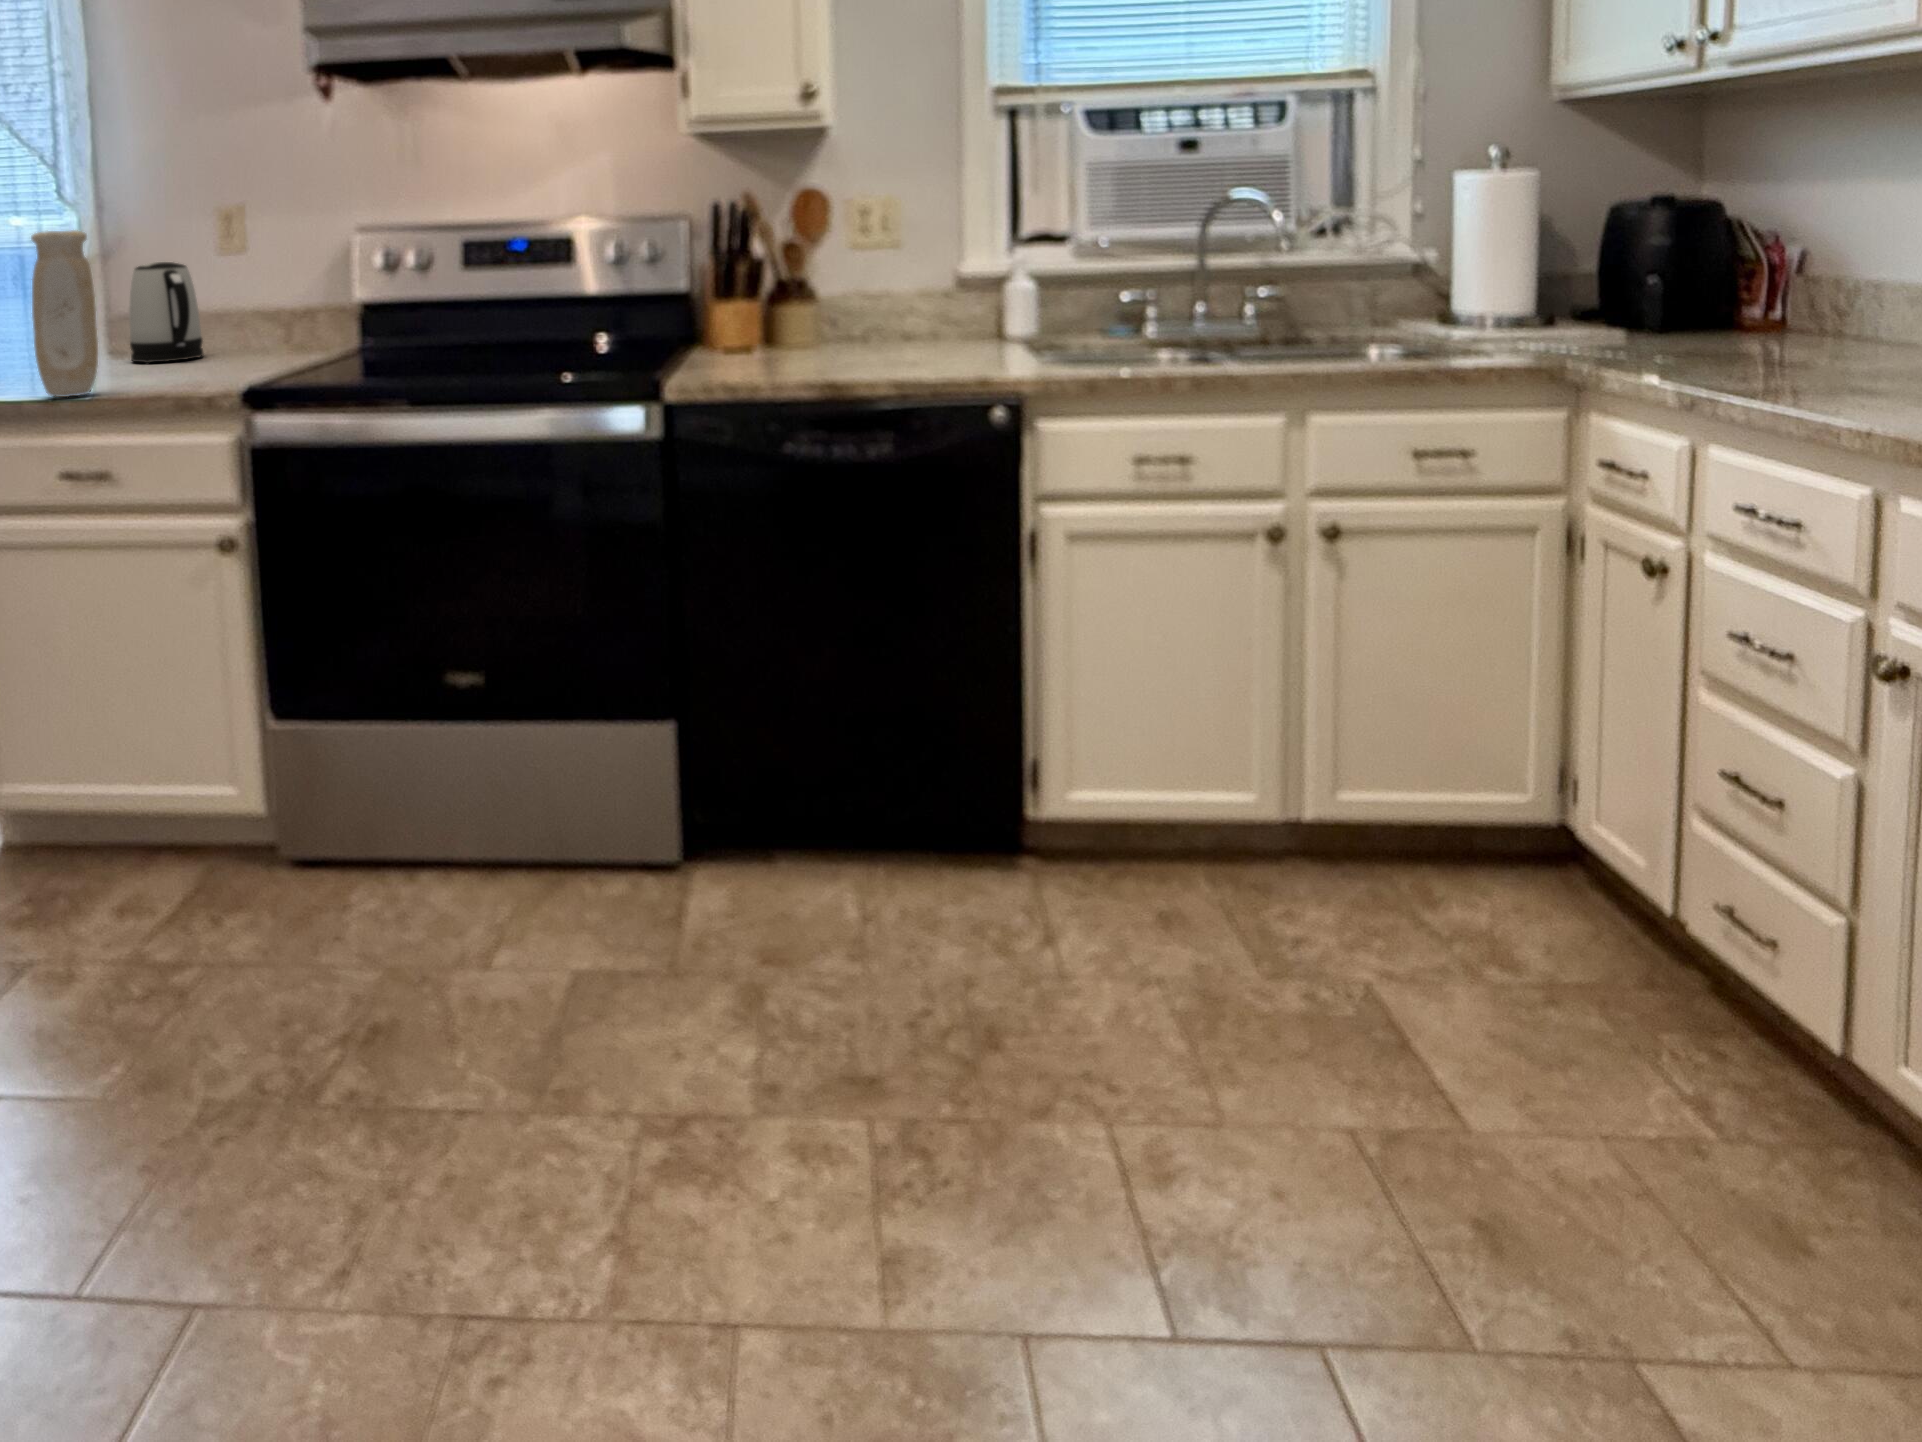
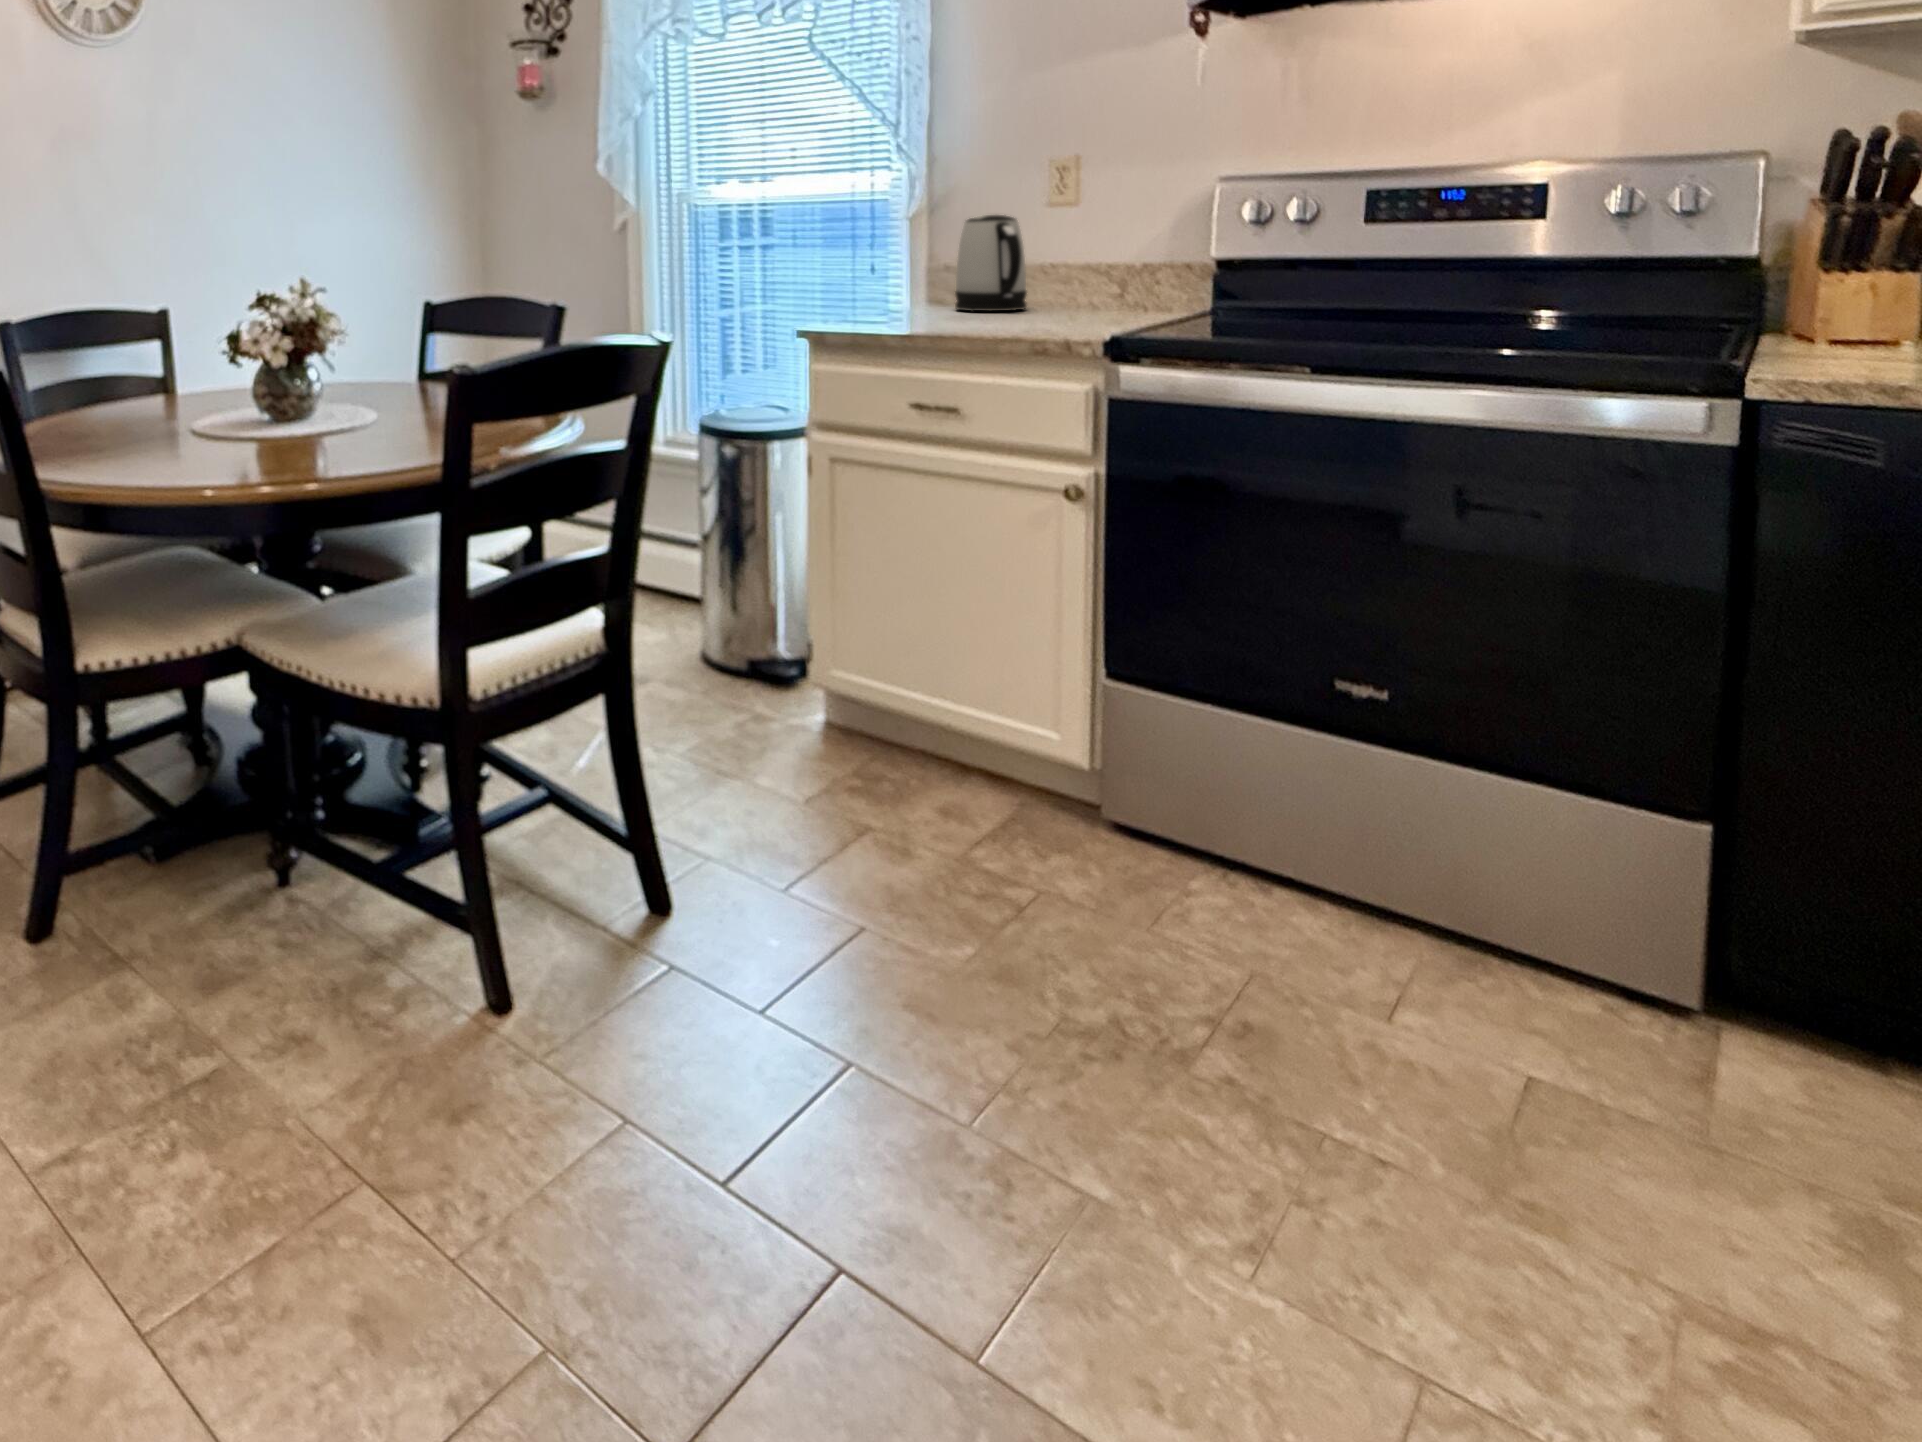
vase: present [31,230,98,397] -> none [896,178,952,333]

